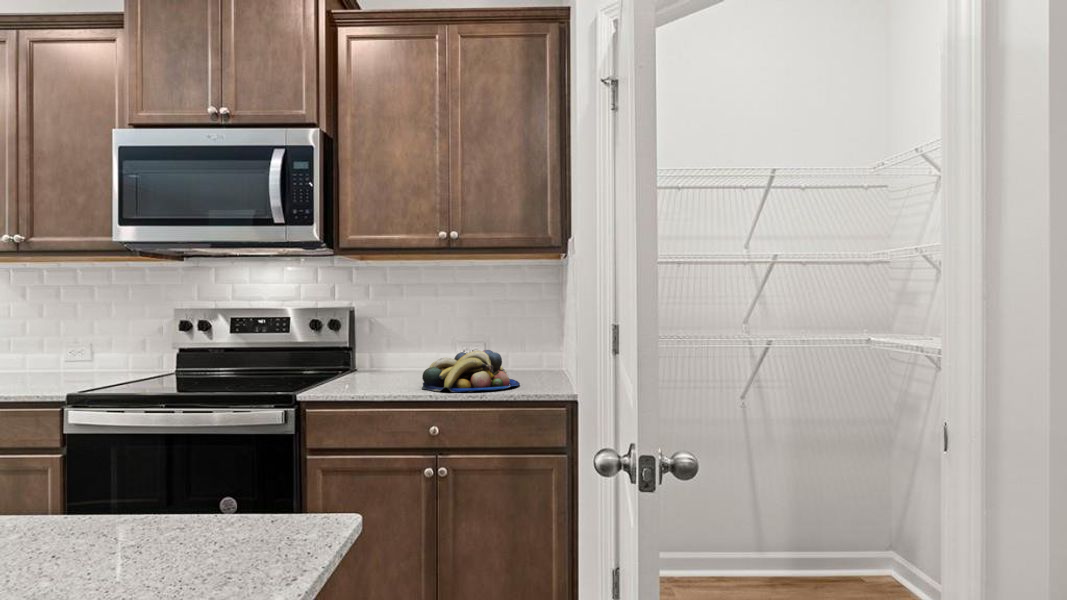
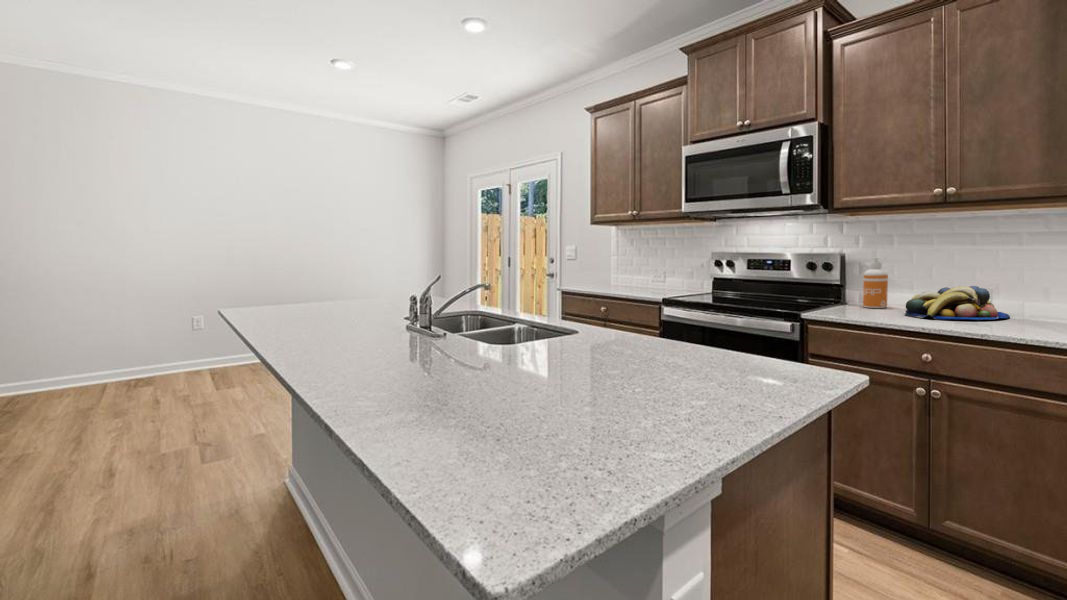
soap dispenser: none [378,315,405,381] -> present [863,257,888,308]

